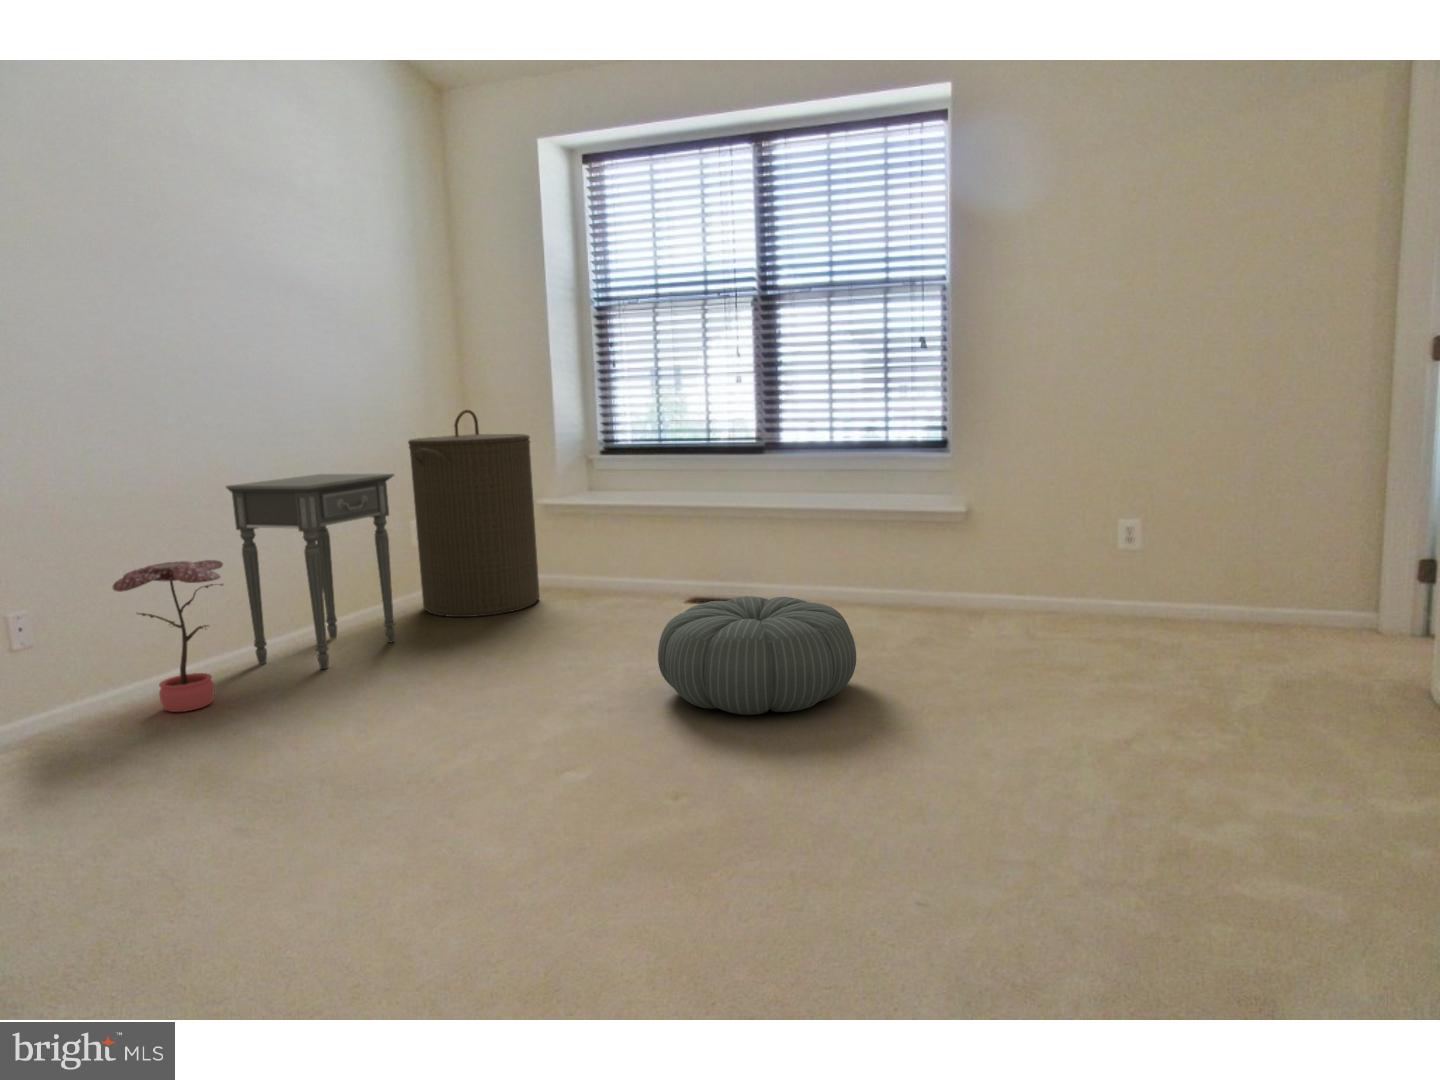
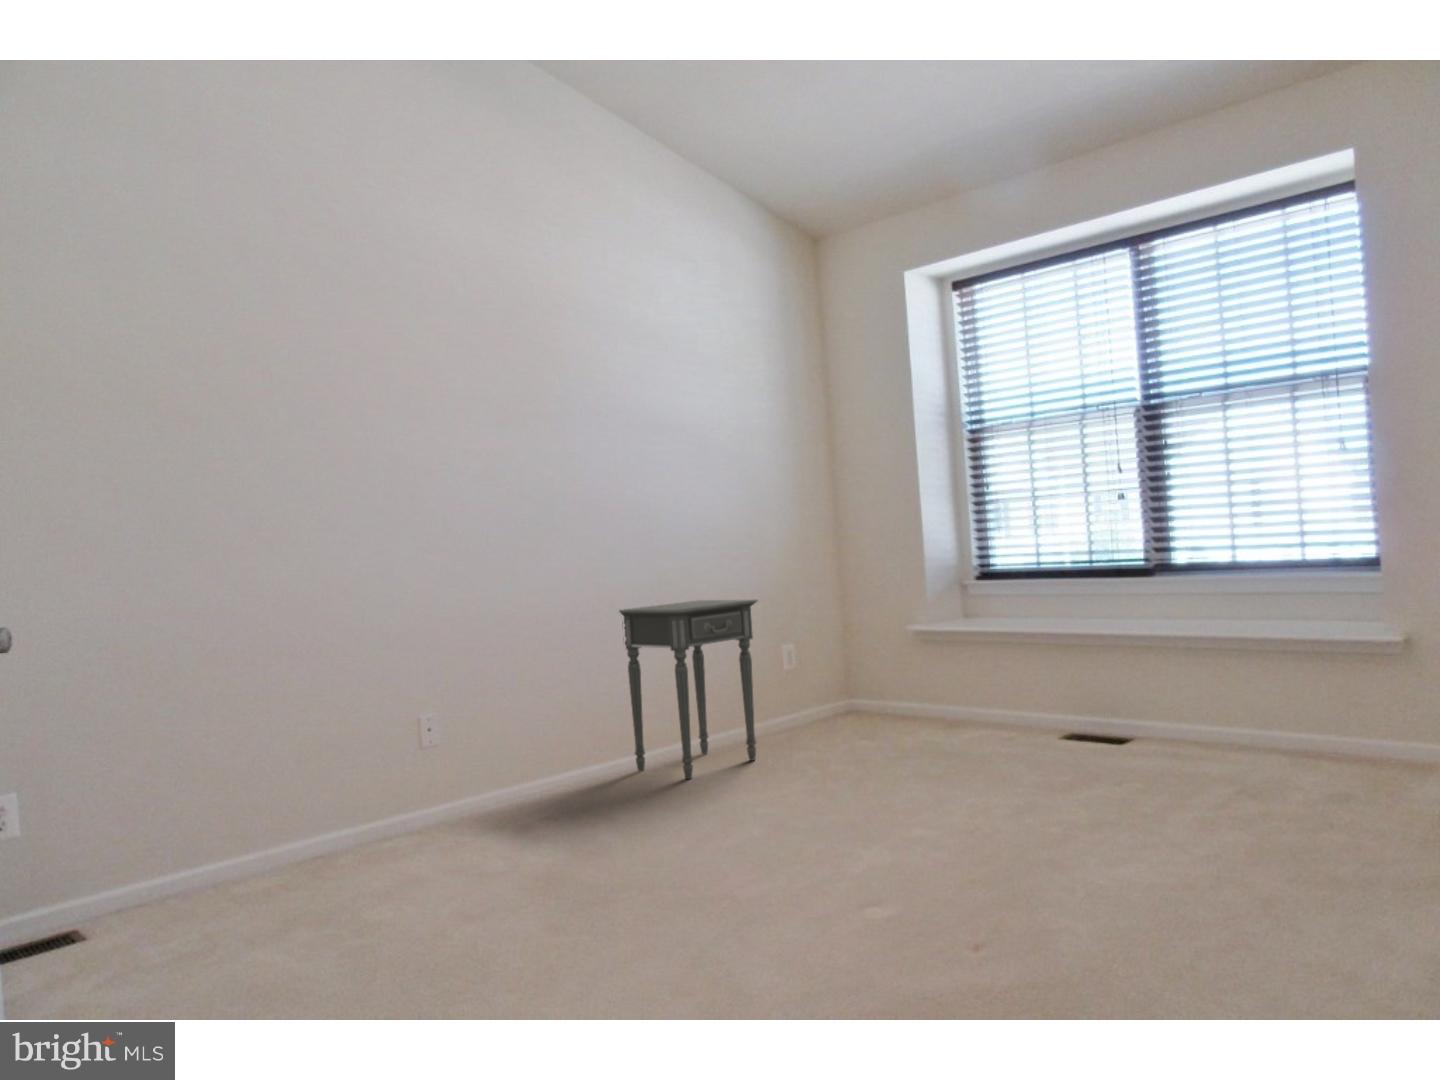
laundry hamper: present [408,410,540,617] -> none [779,538,905,742]
potted plant: present [112,560,223,712] -> none [524,674,608,804]
pouf: present [658,596,856,715] -> none [982,730,1206,854]

